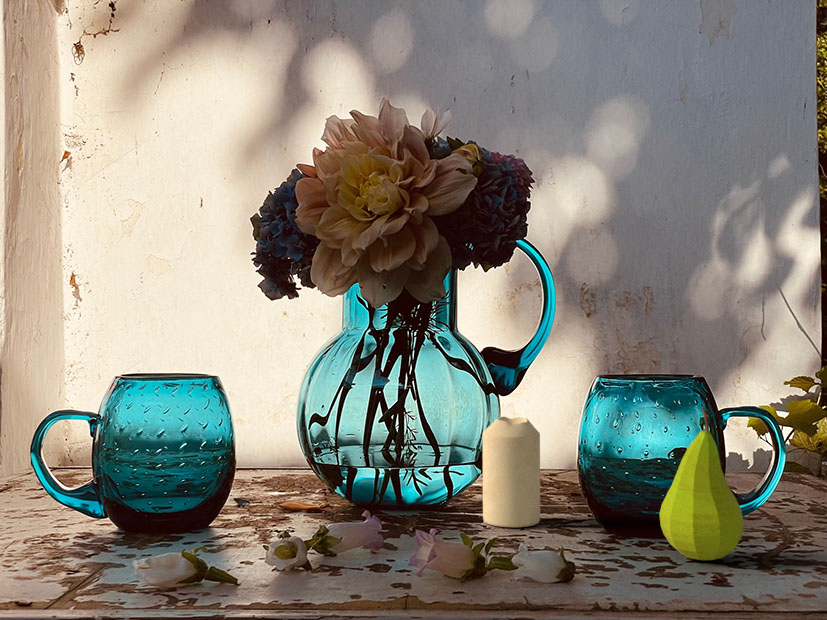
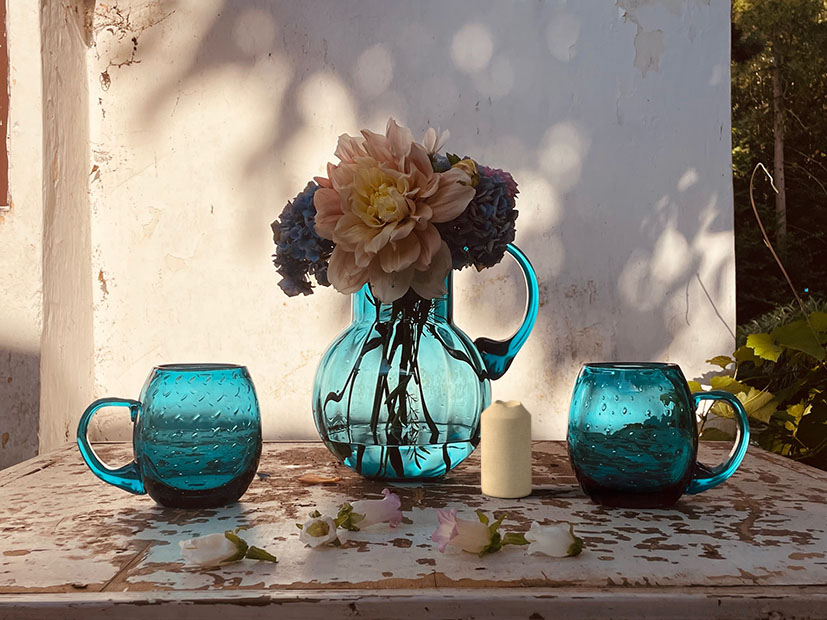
fruit: present [659,407,743,560] -> none [648,393,722,529]

